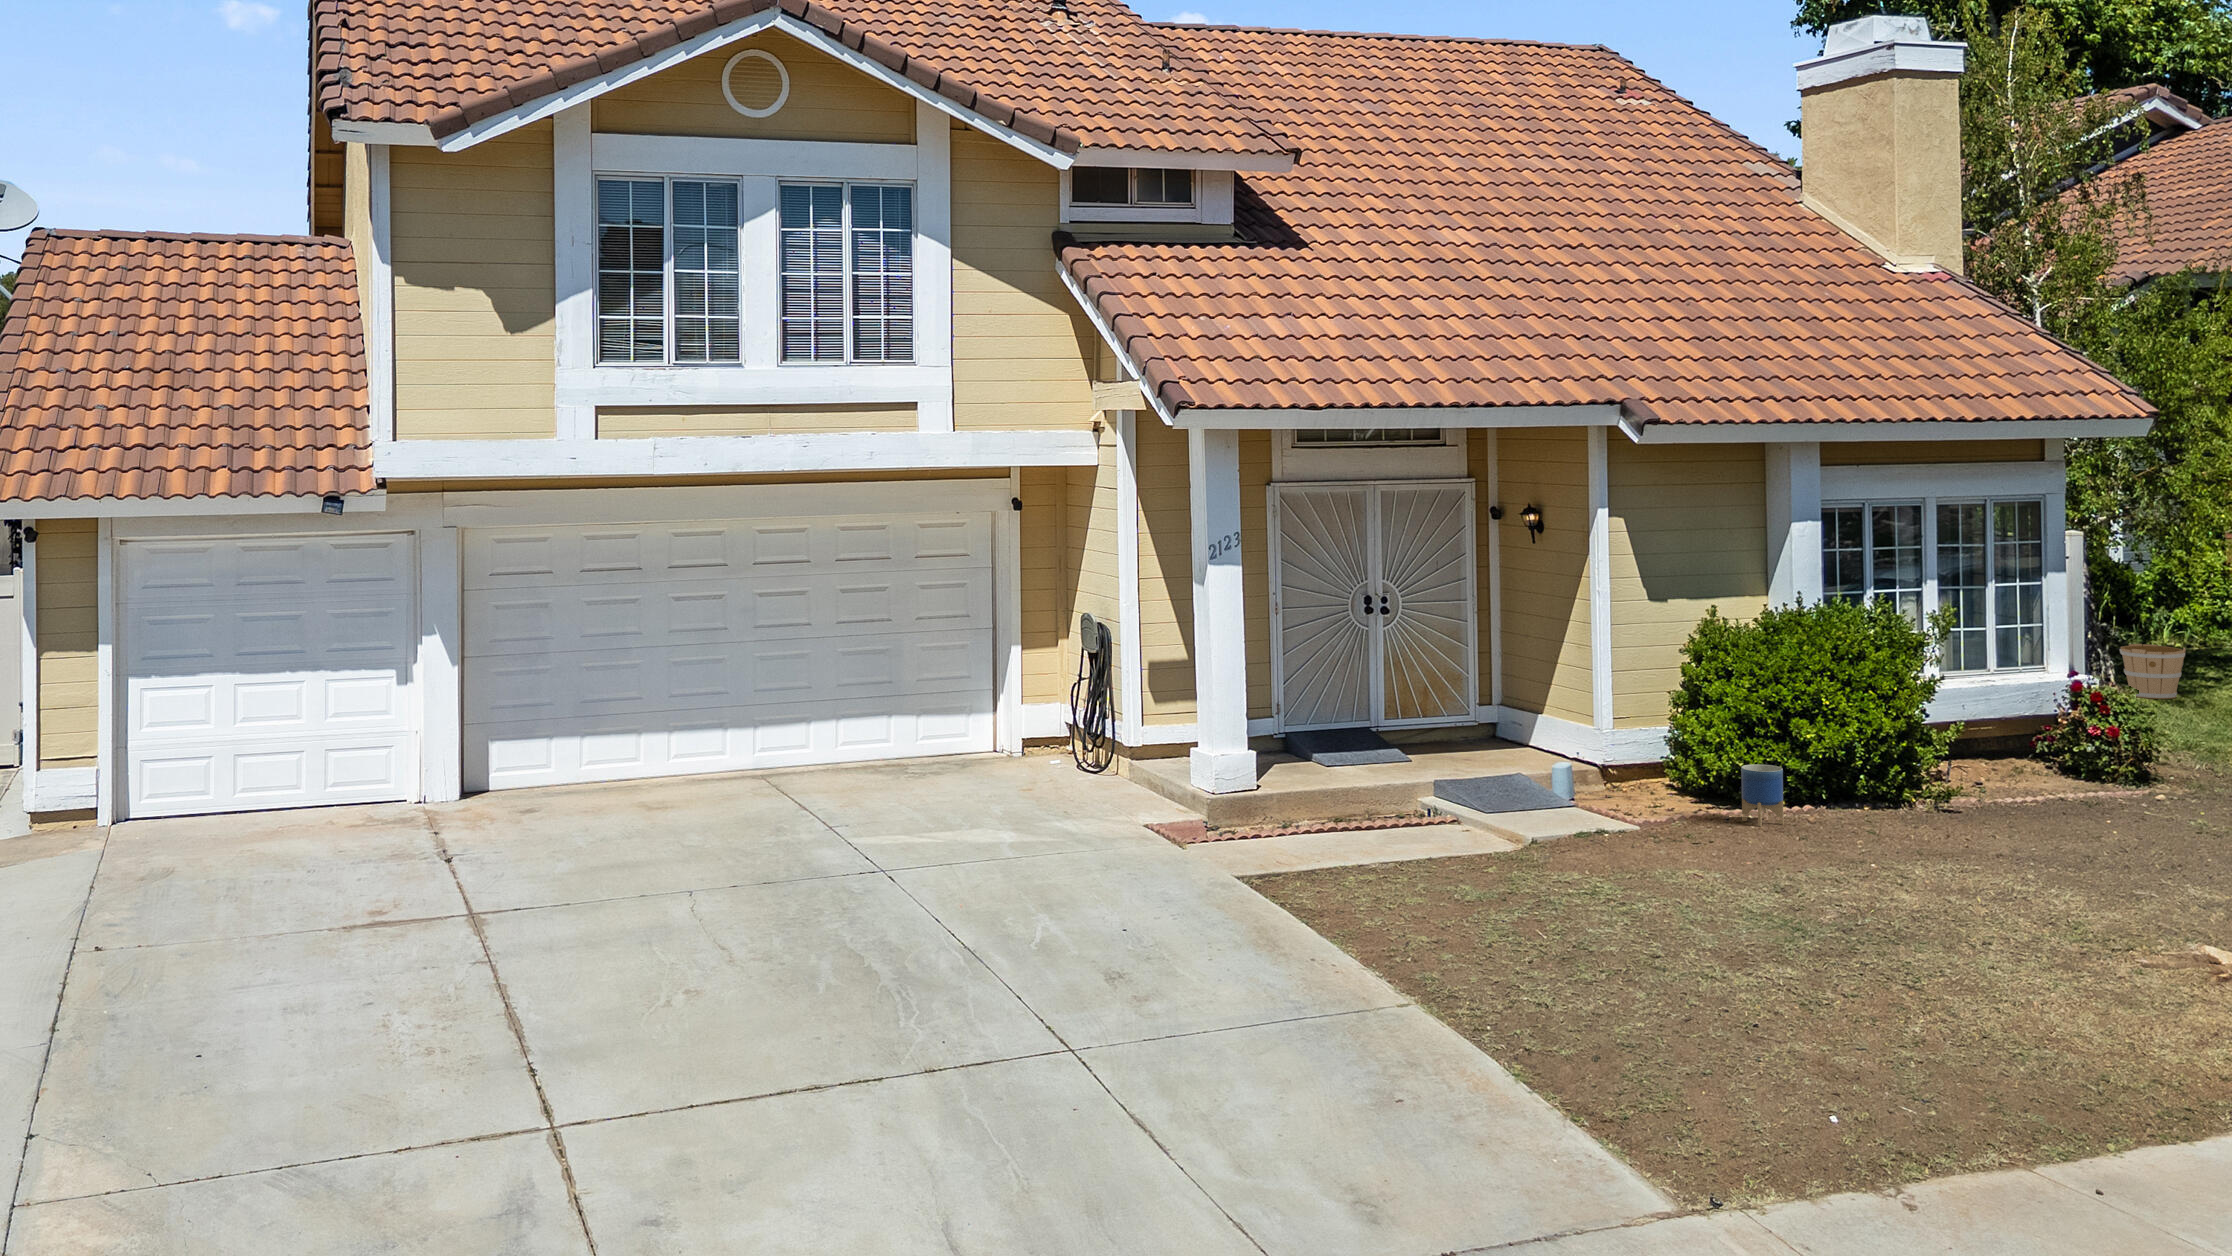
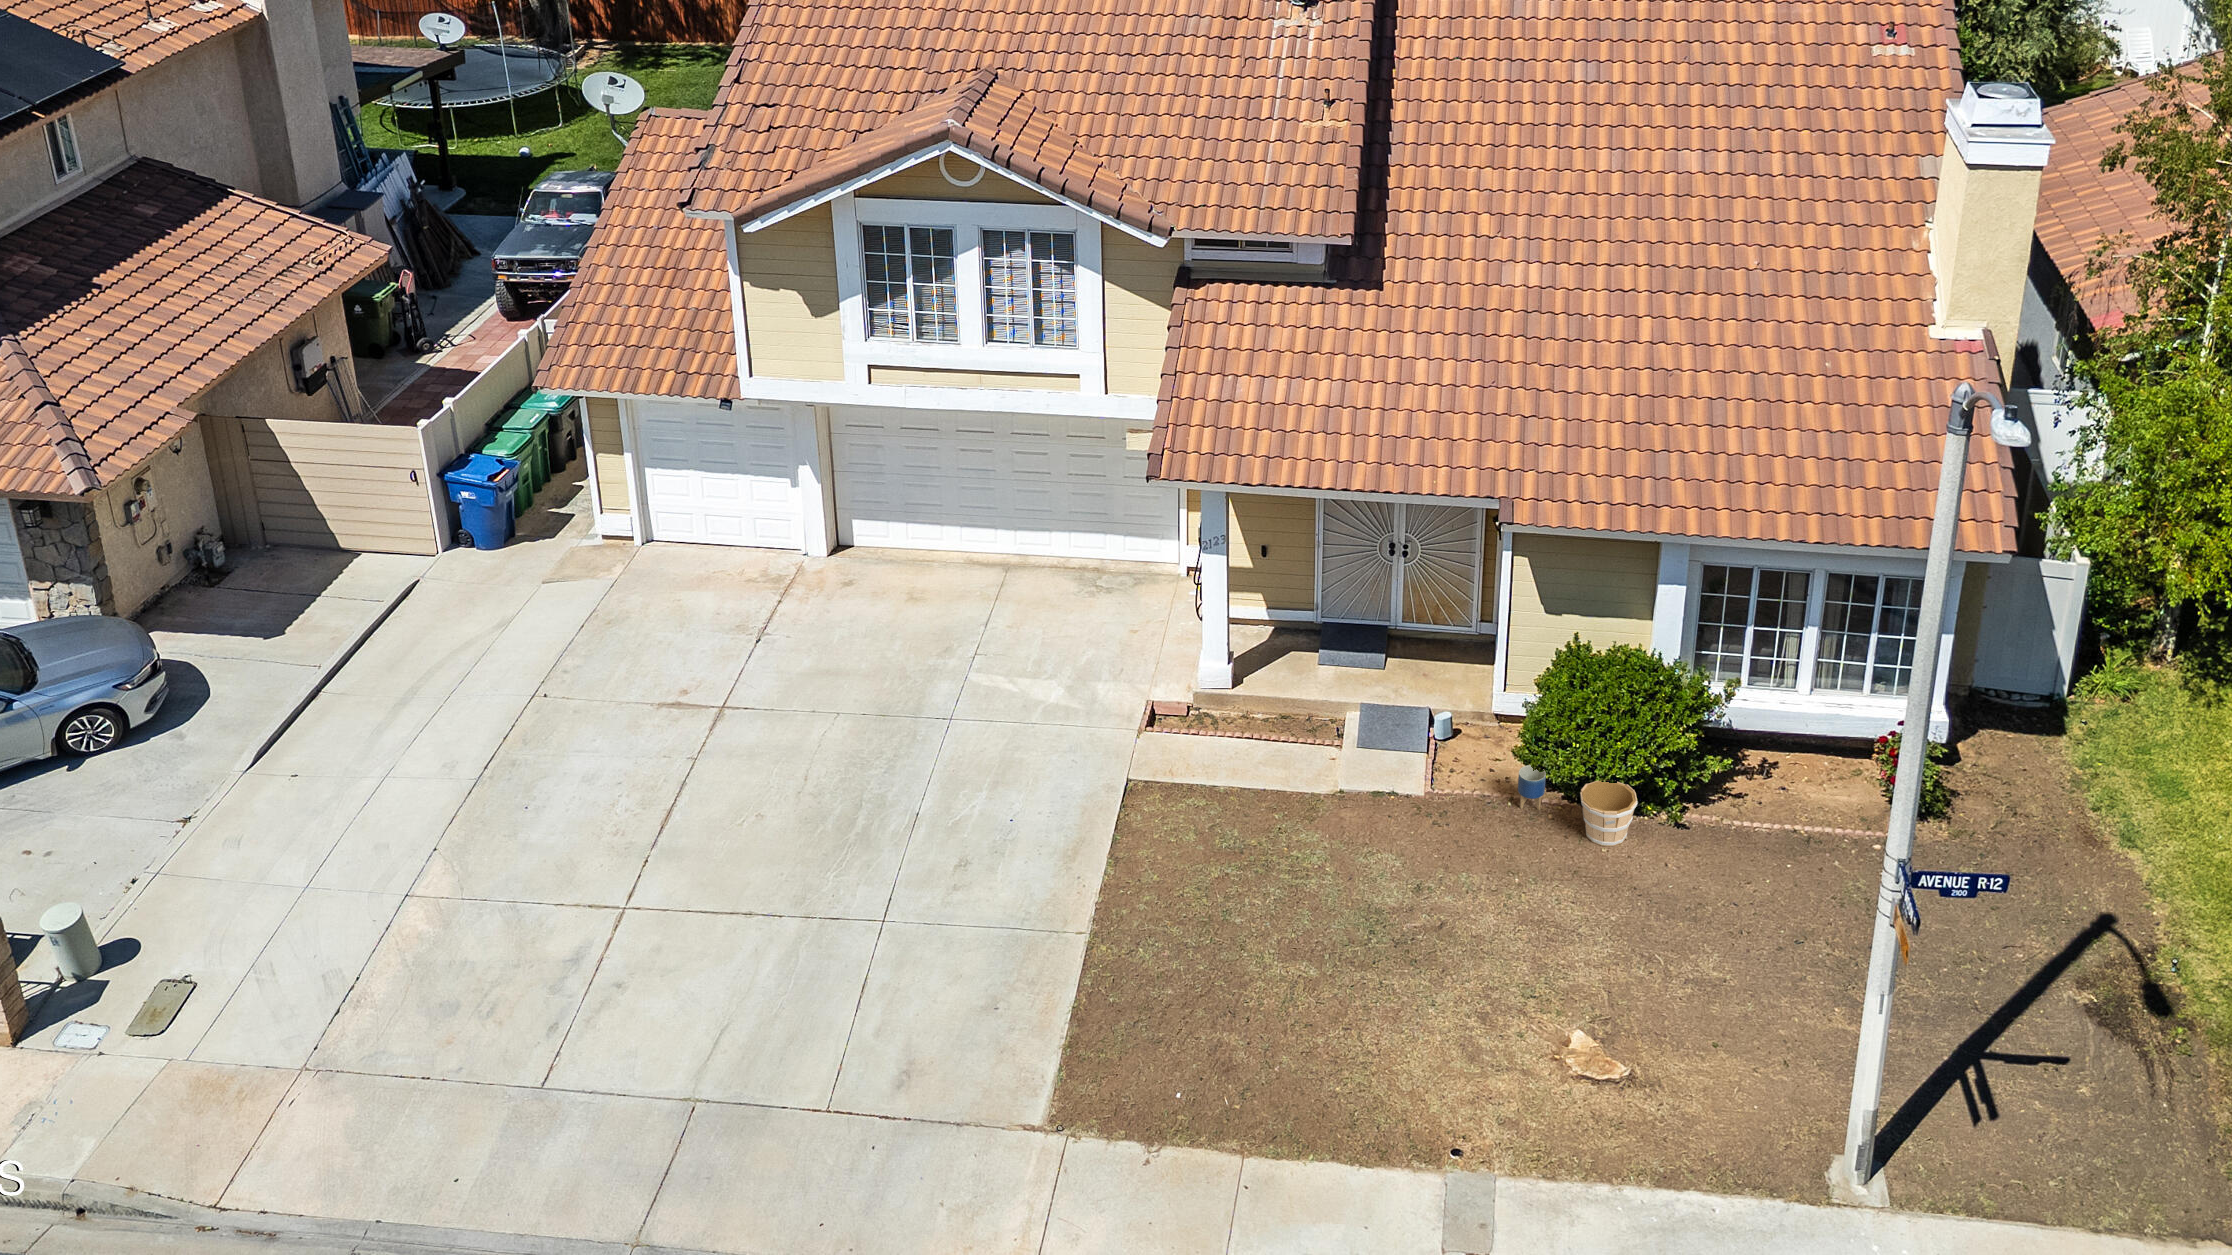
wooden bucket: present [2119,644,2186,699] -> present [1580,781,1637,846]

